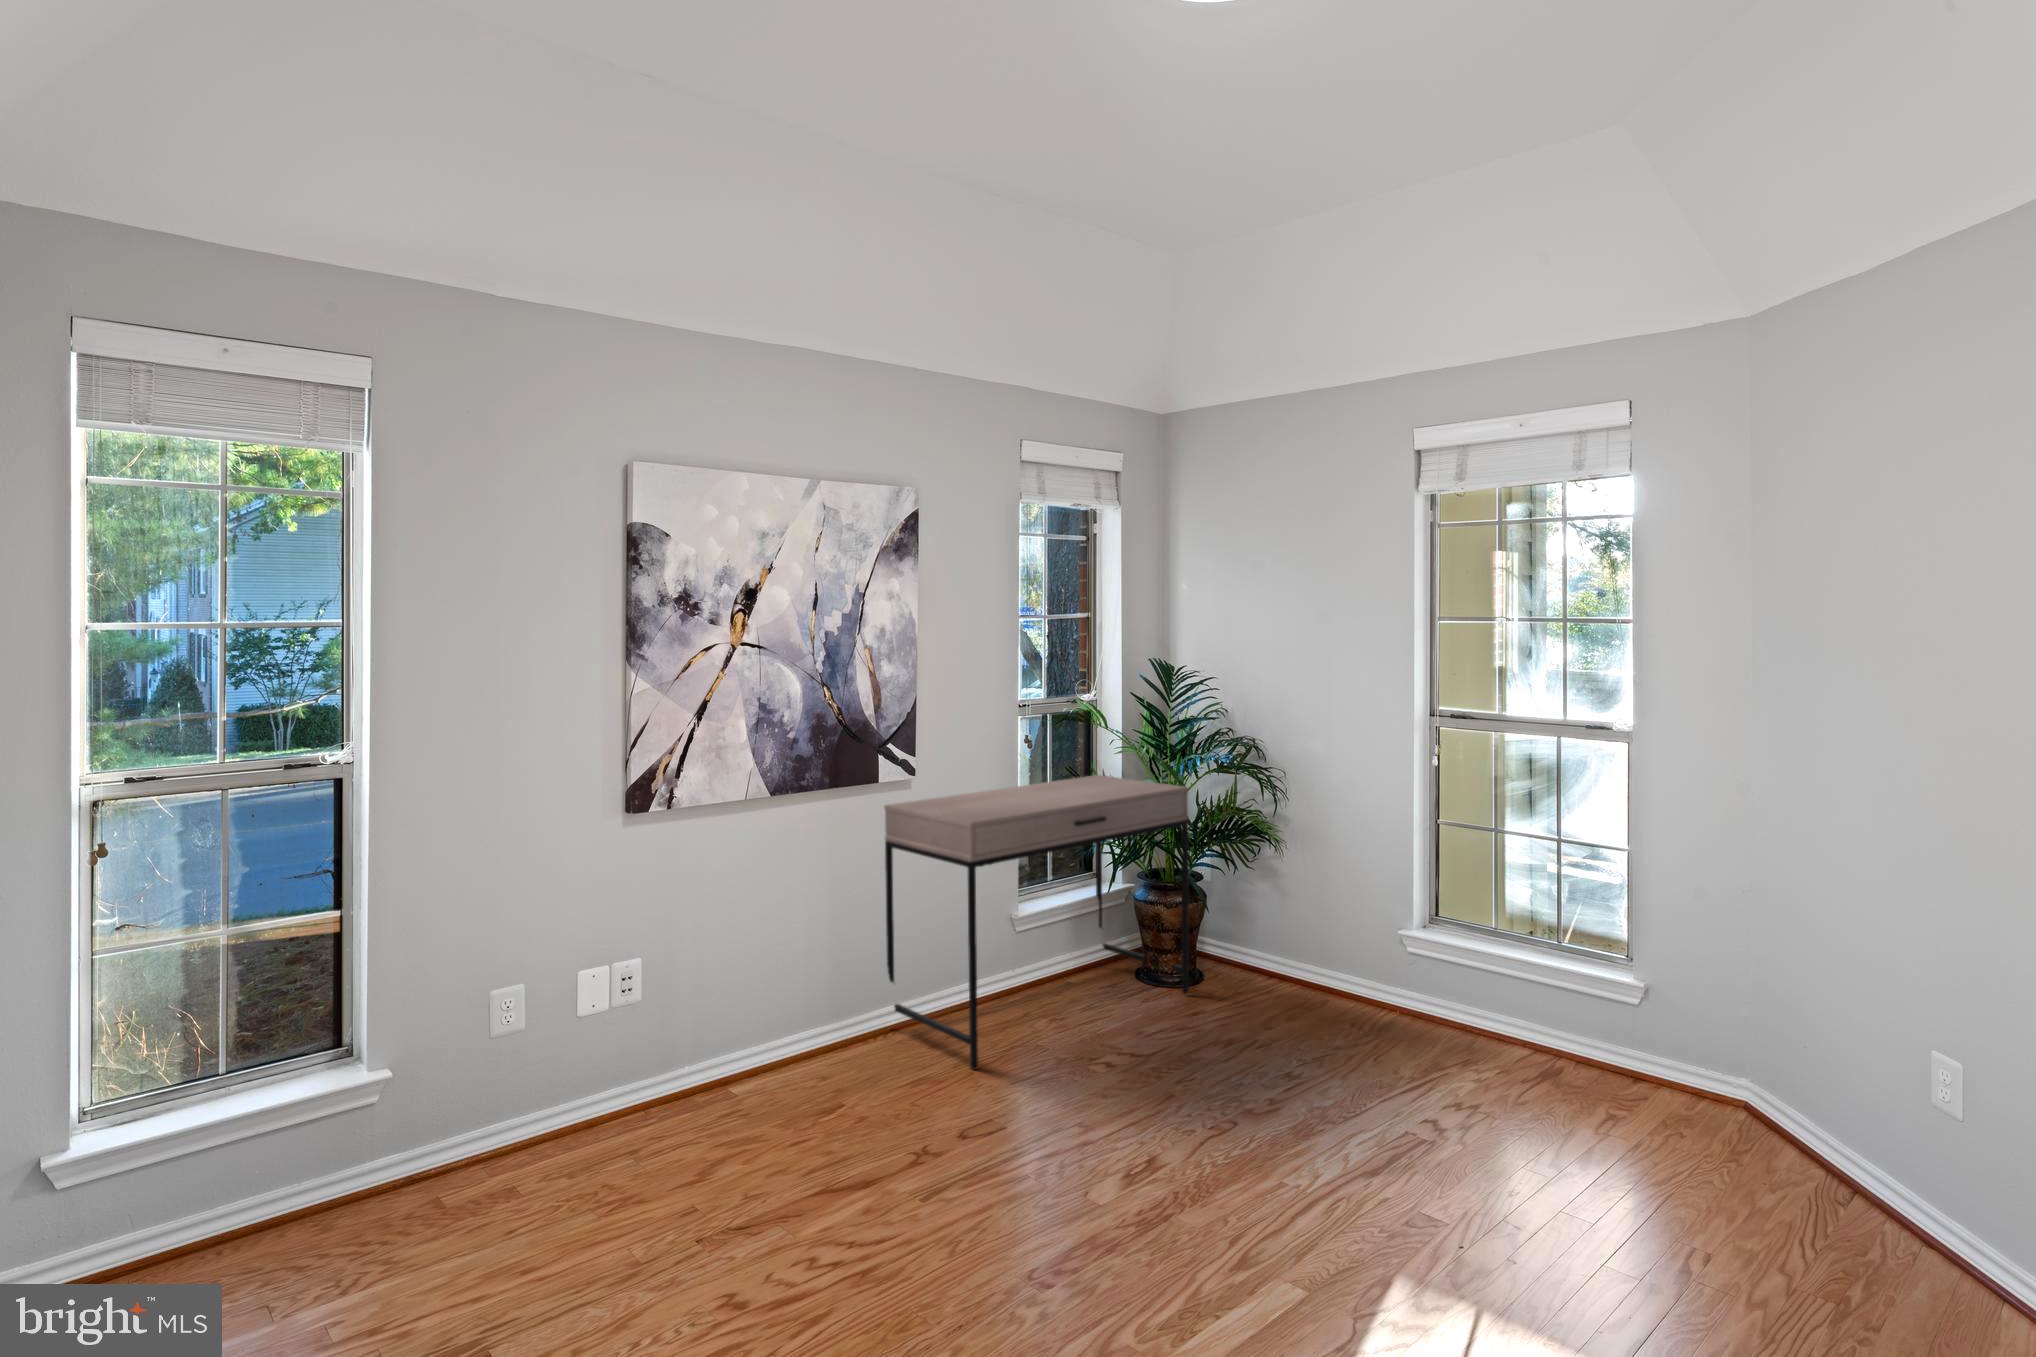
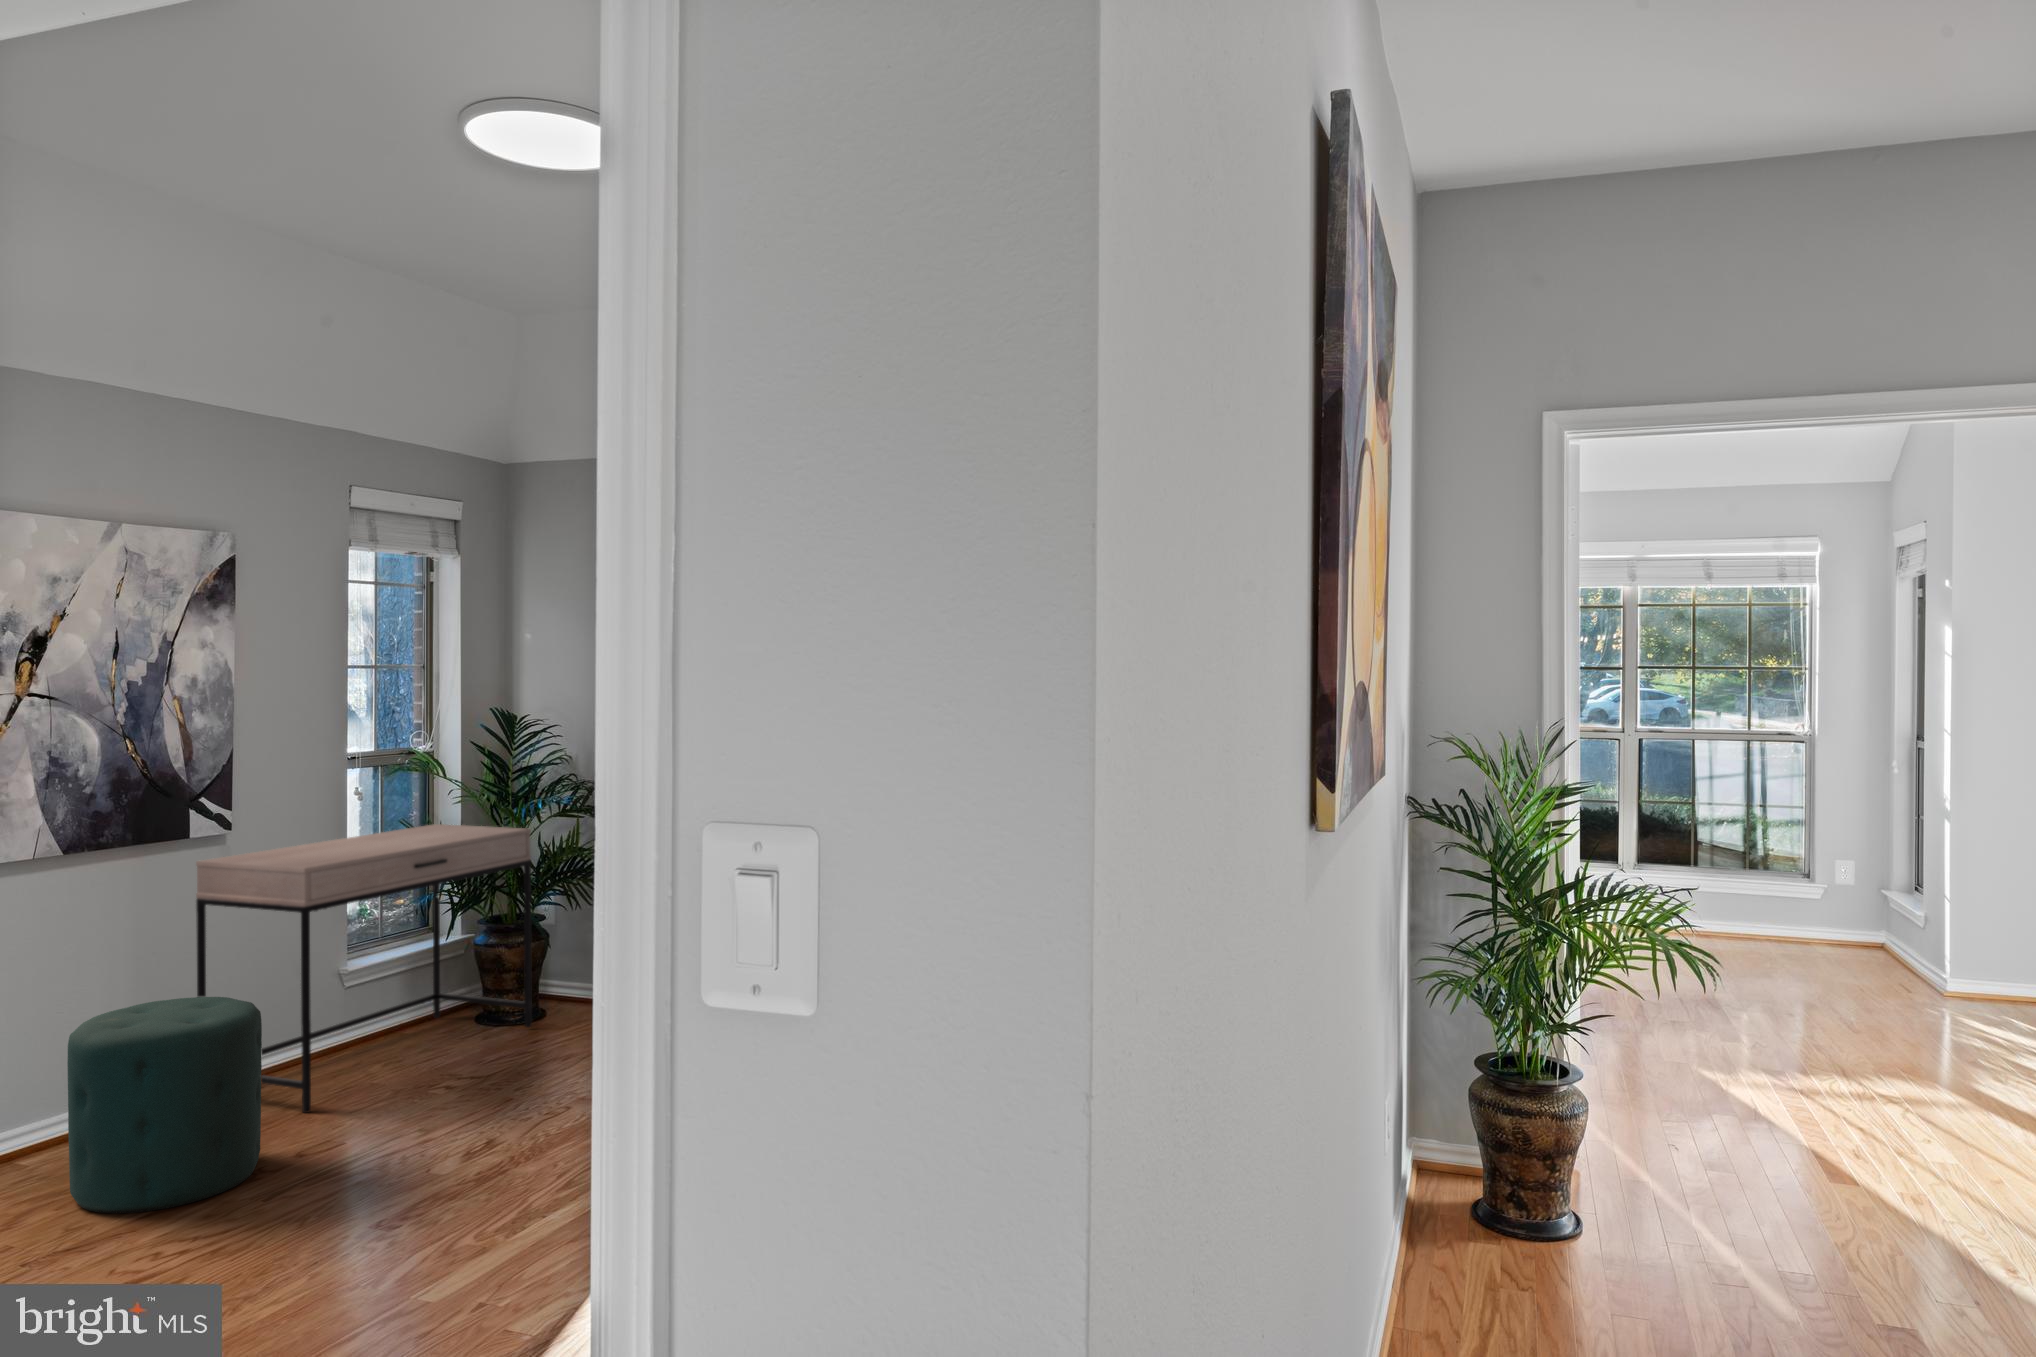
ottoman: none [756,950,923,1177] -> present [67,997,262,1213]

